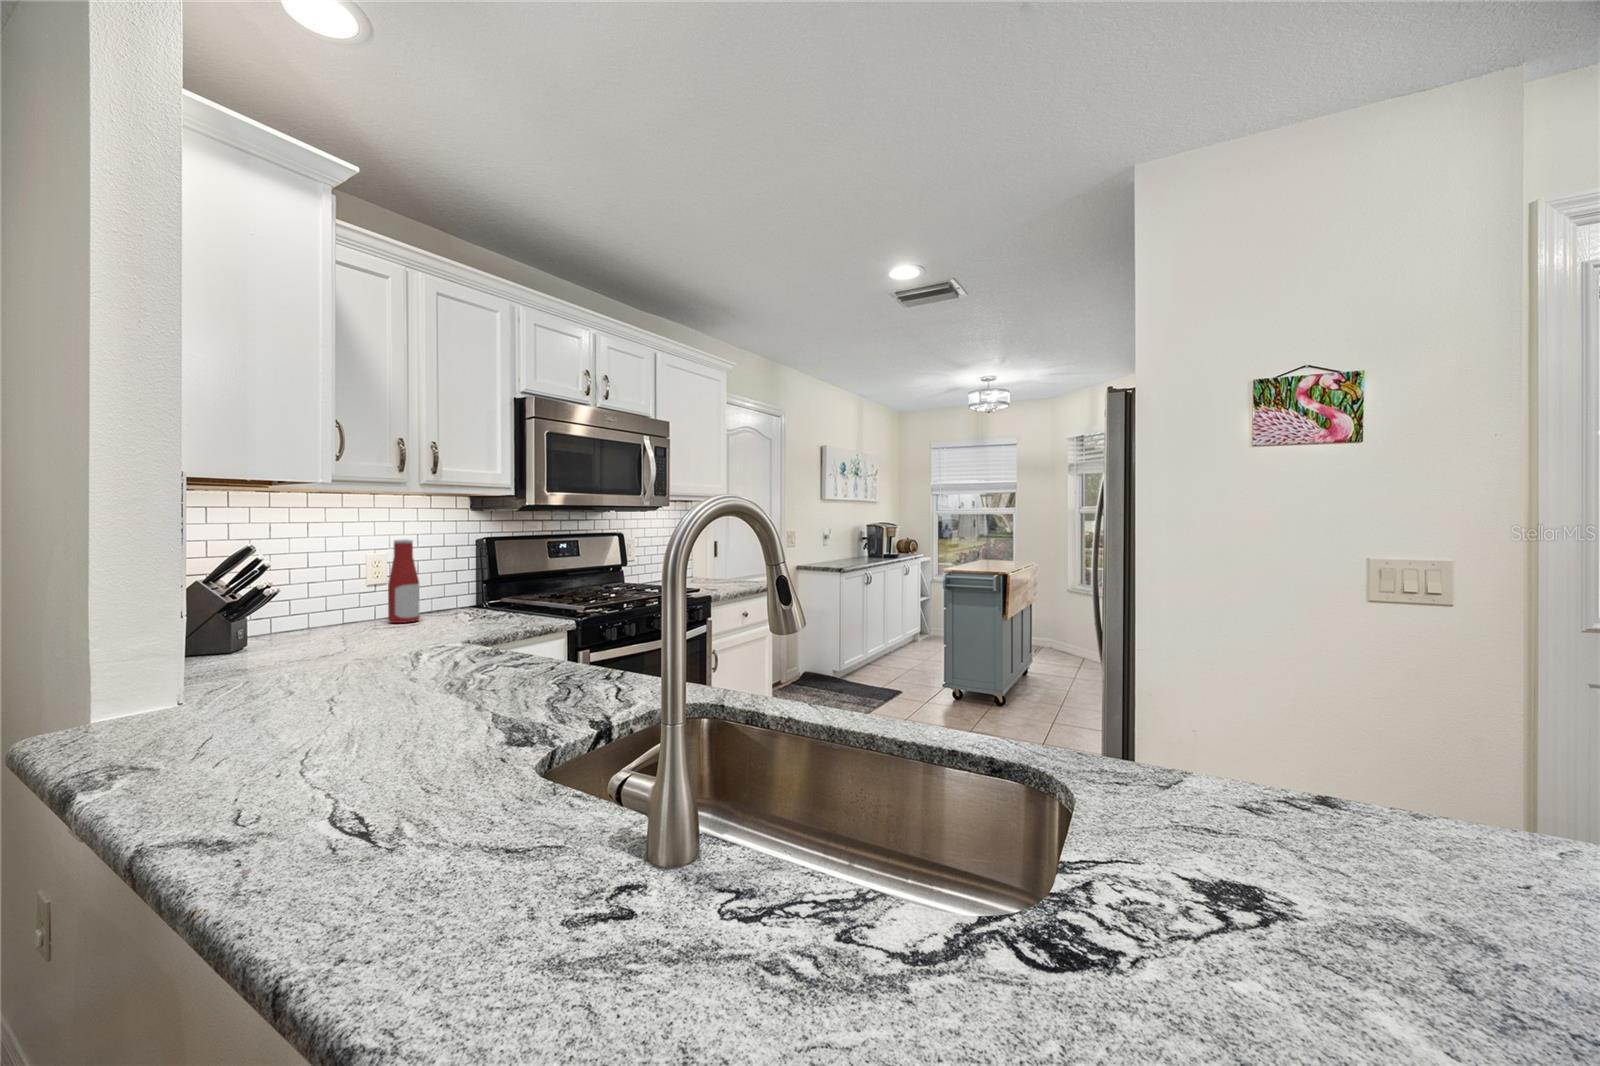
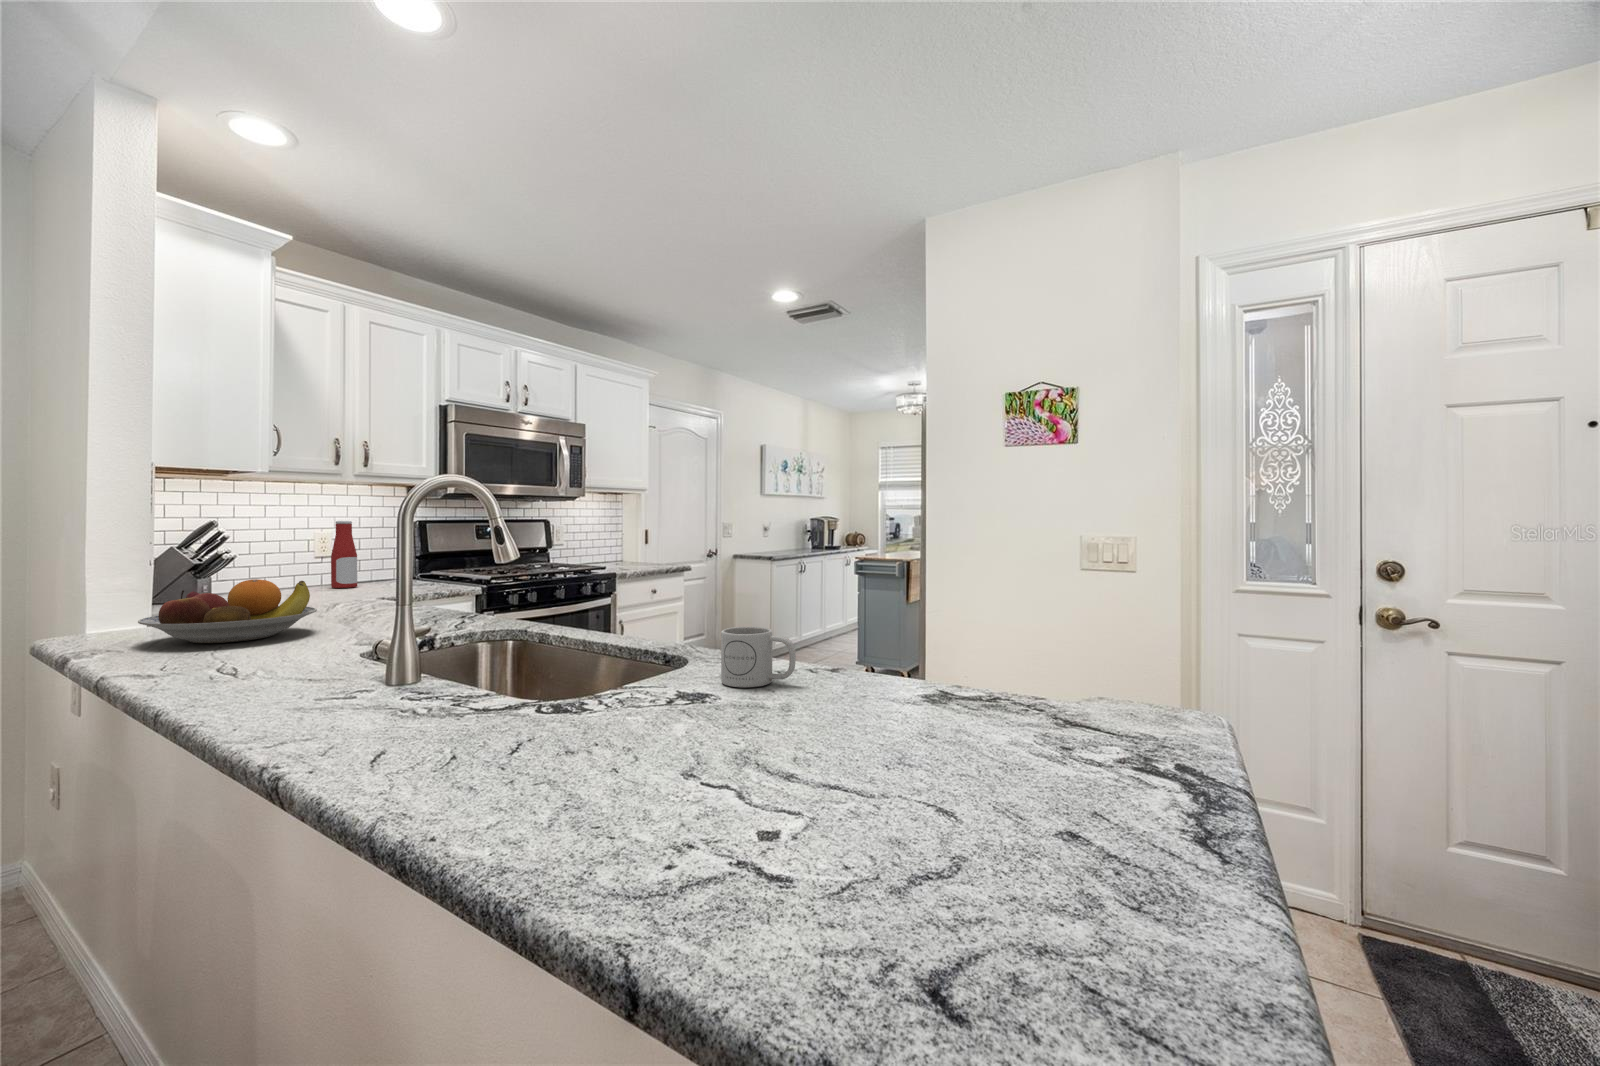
fruit bowl: none [172,641,429,749] -> present [138,579,317,643]
mug: none [1230,753,1394,881] -> present [721,627,796,687]

